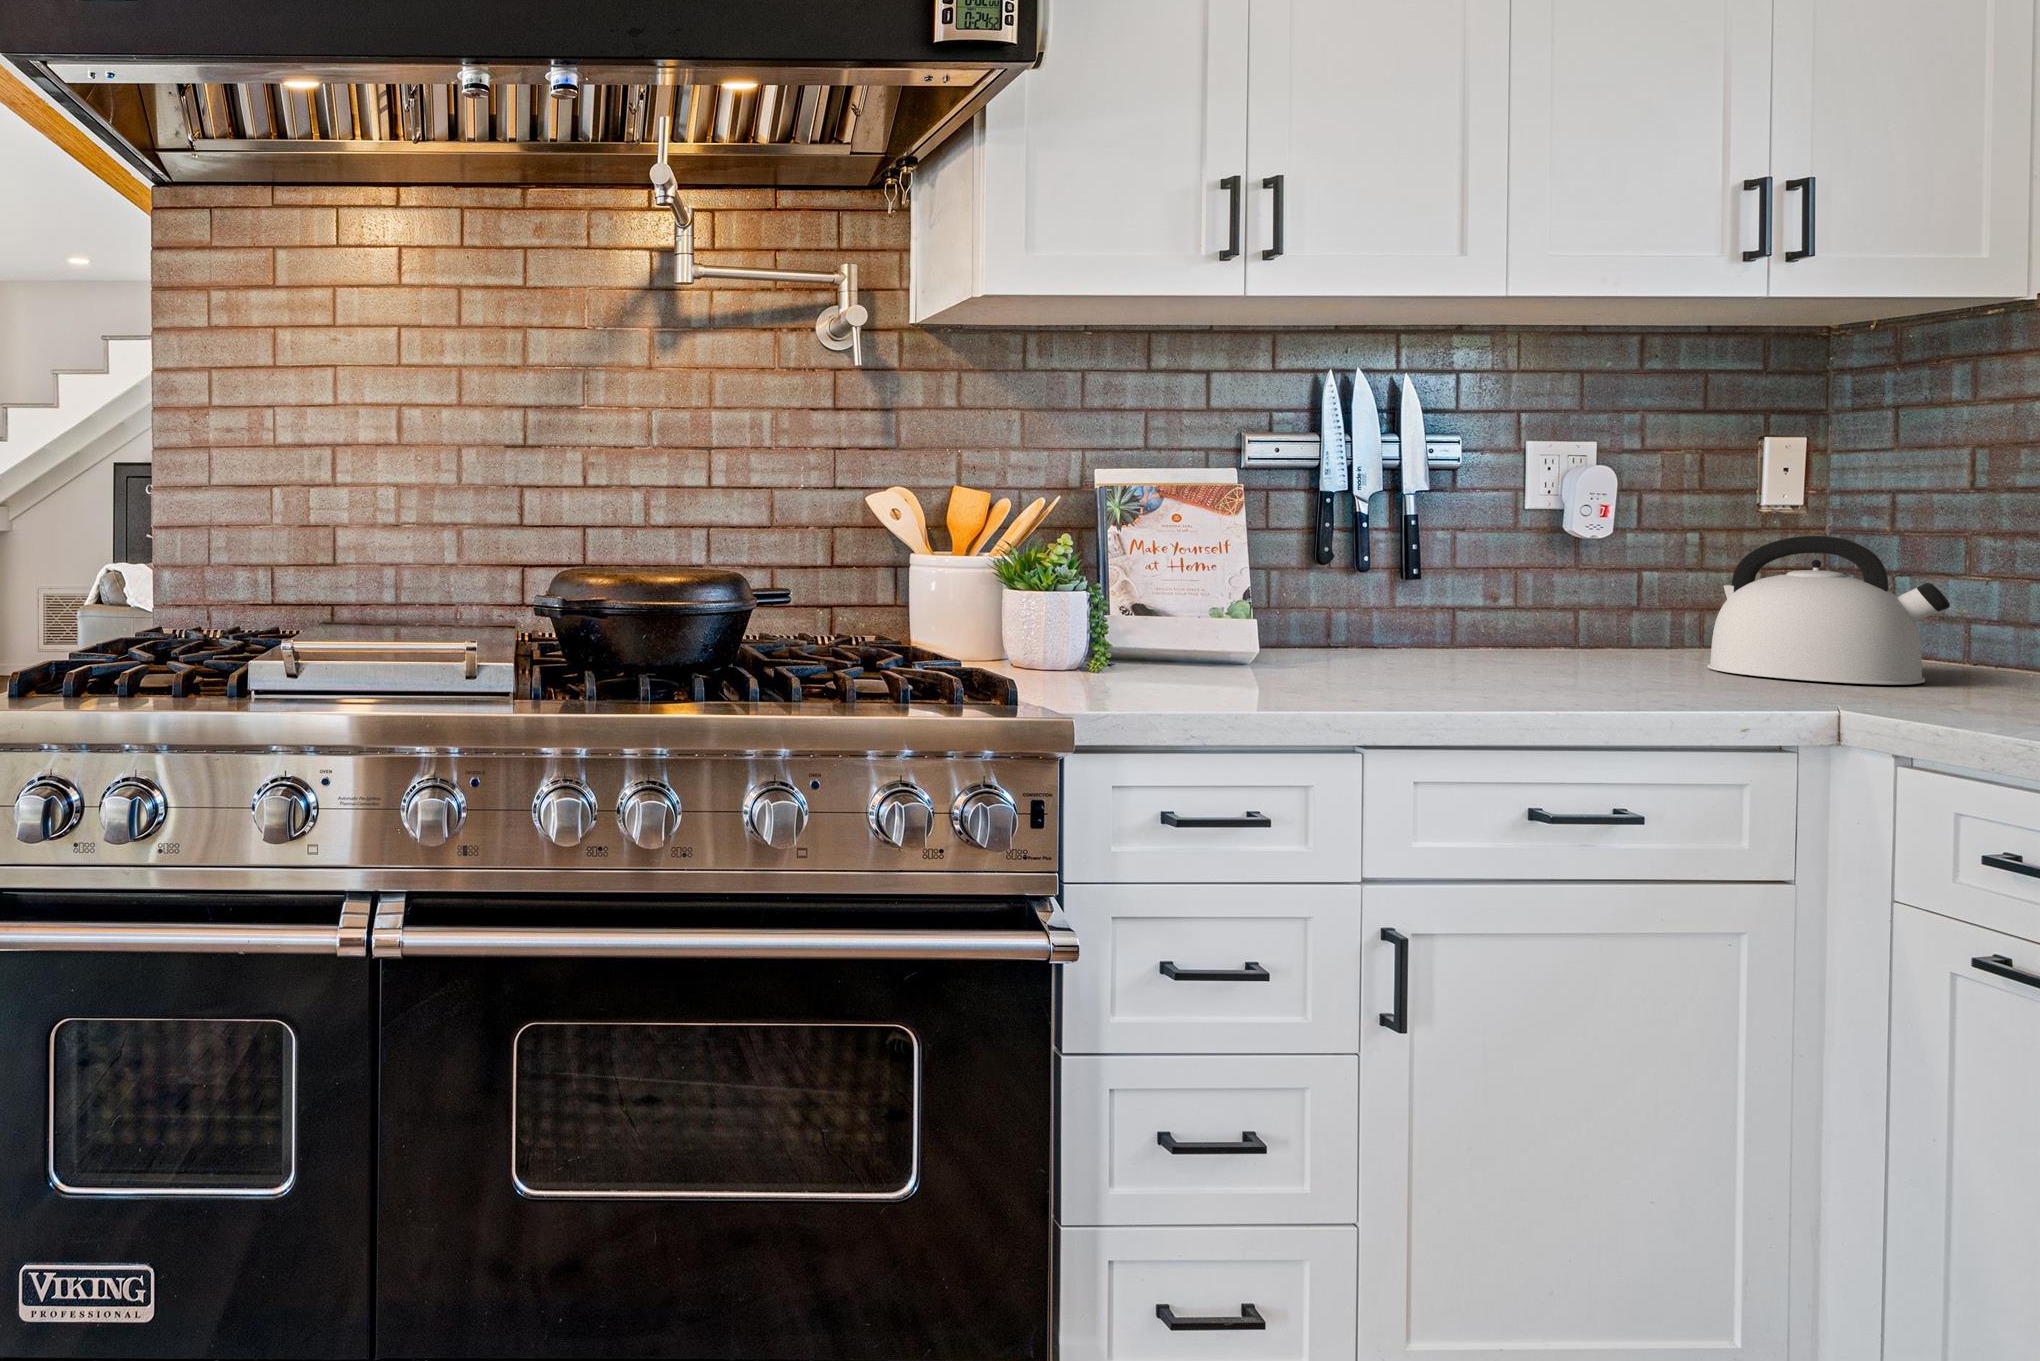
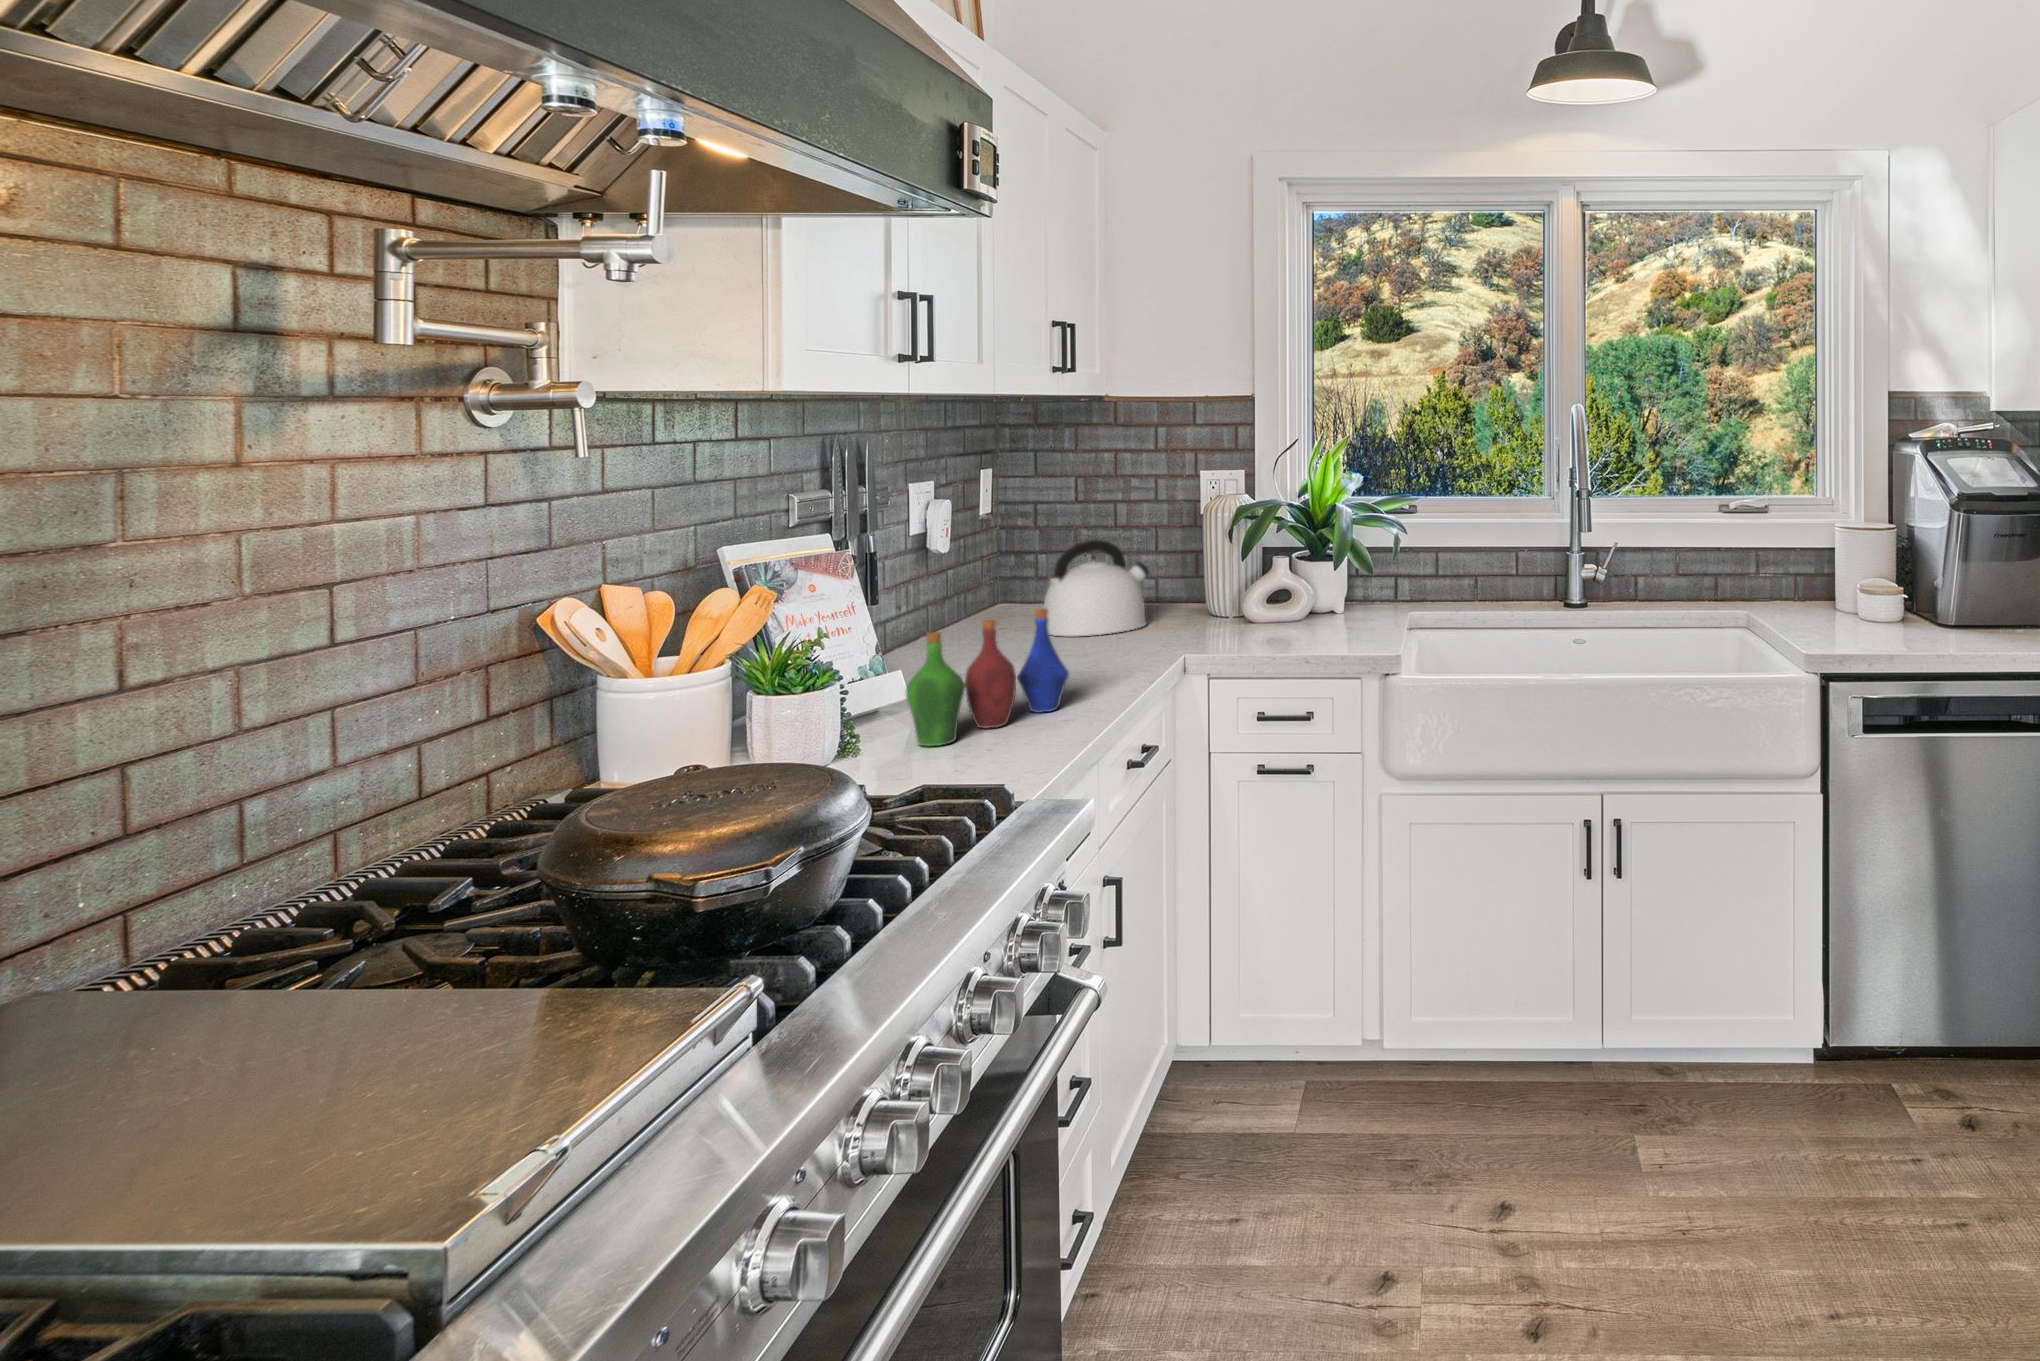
bottle: none [1112,558,1361,690] -> present [905,609,1069,746]

